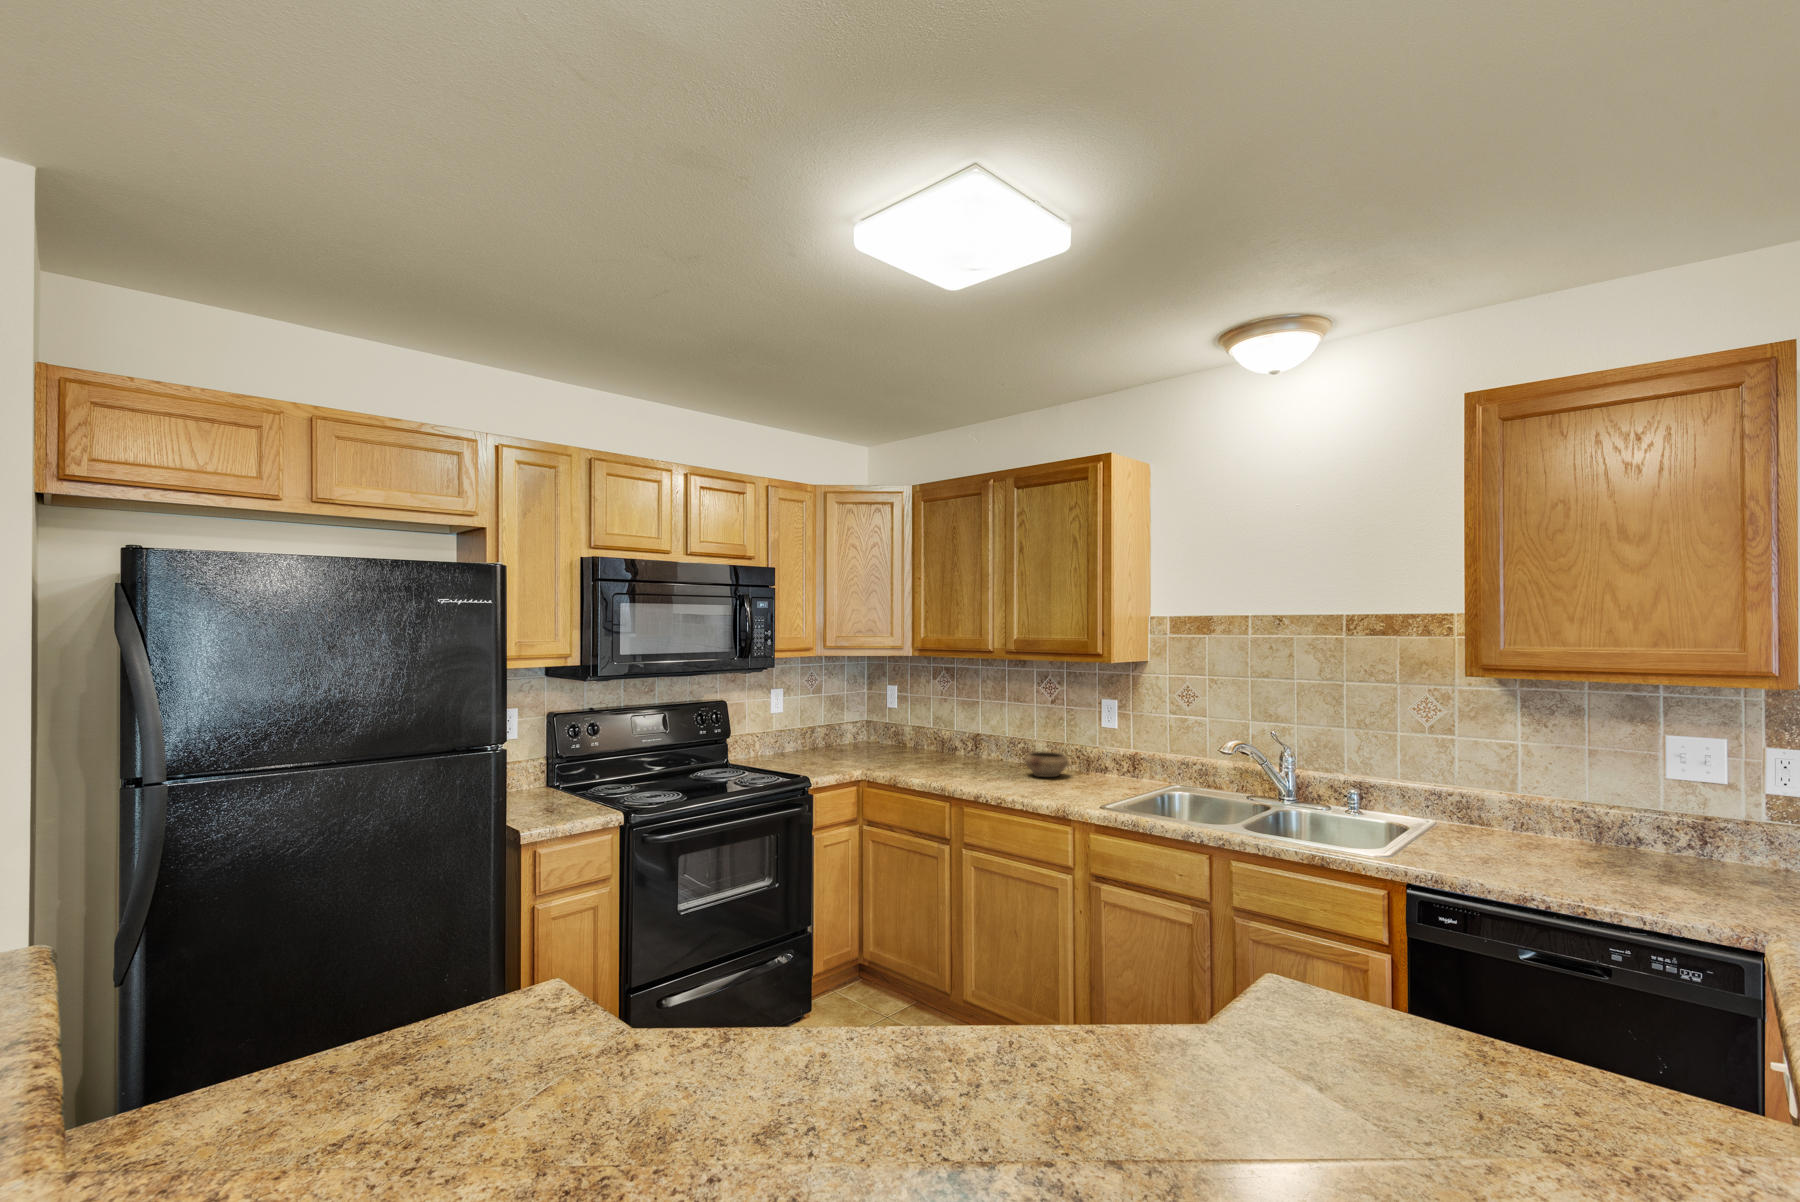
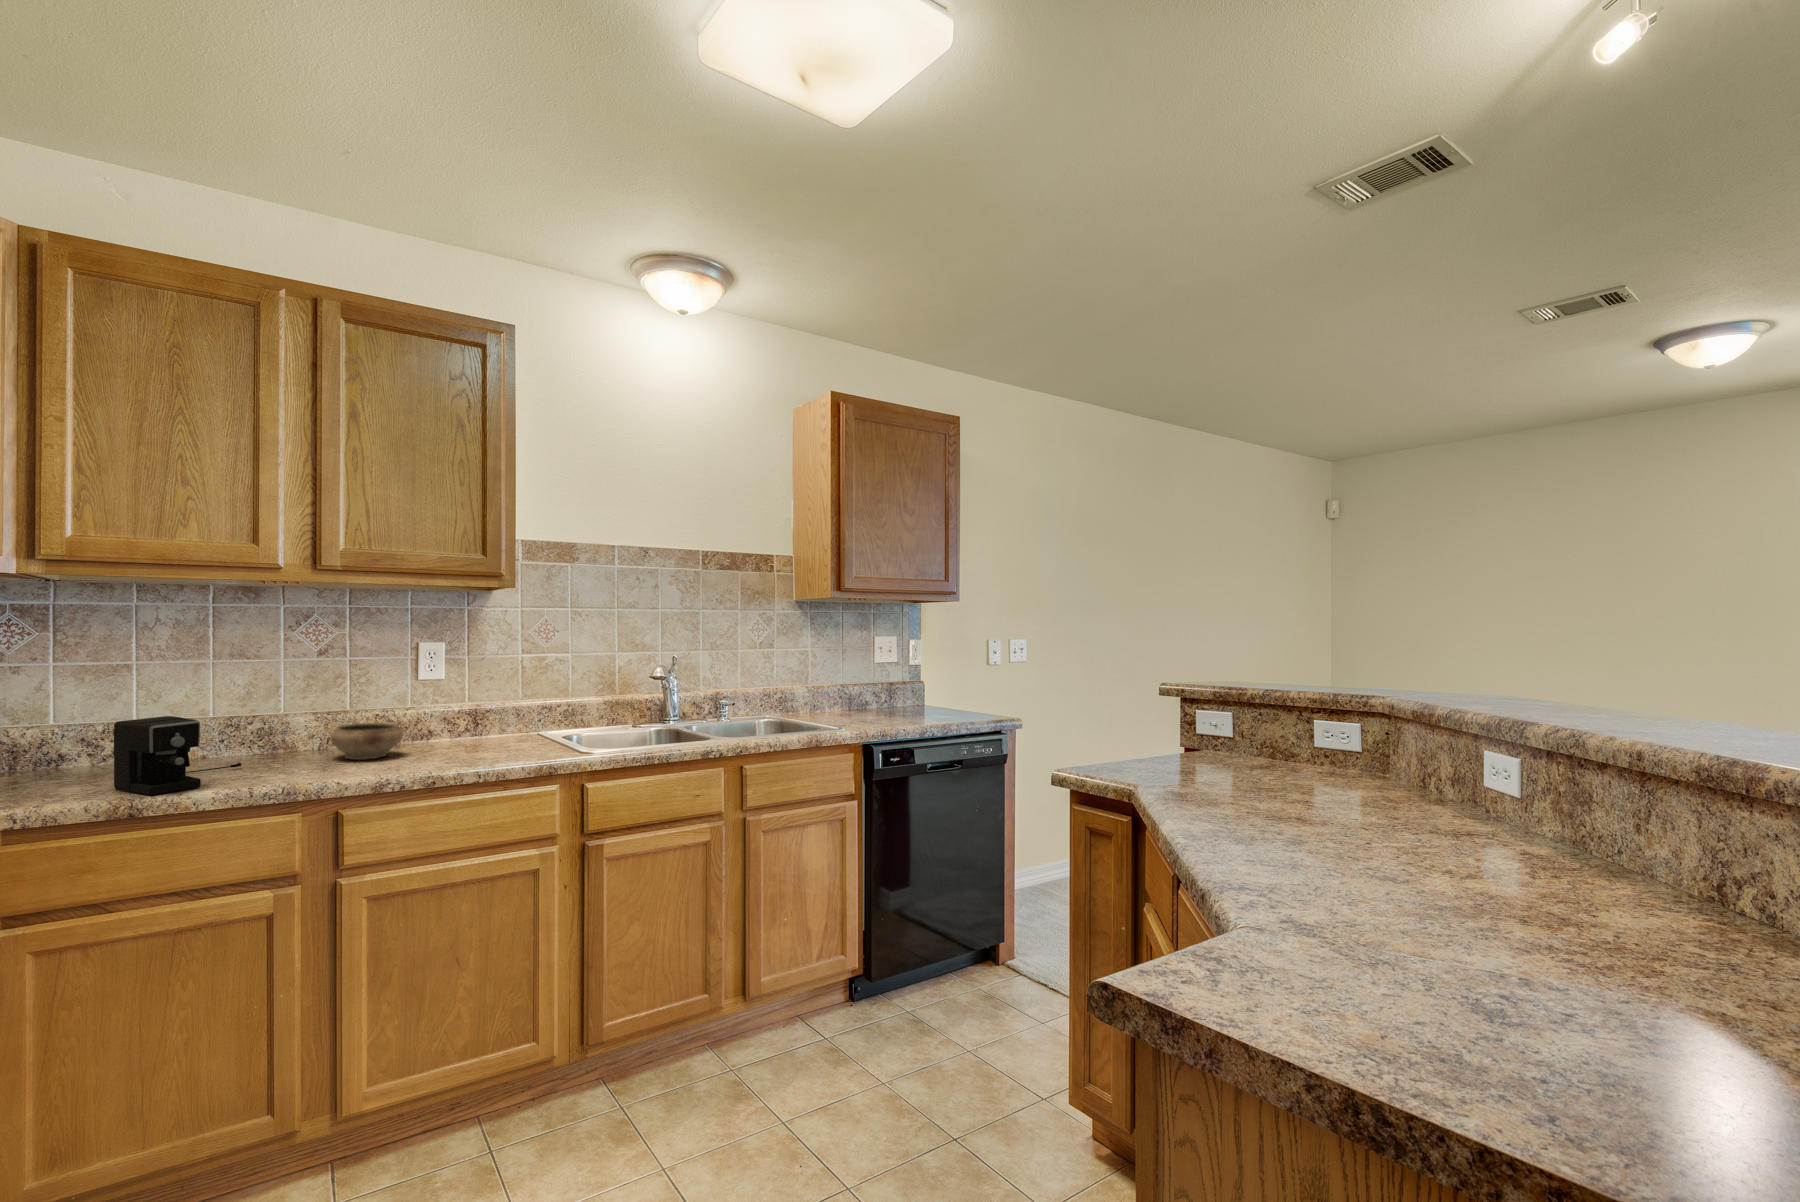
coffee maker: none [914,730,987,772] -> present [114,716,241,795]

